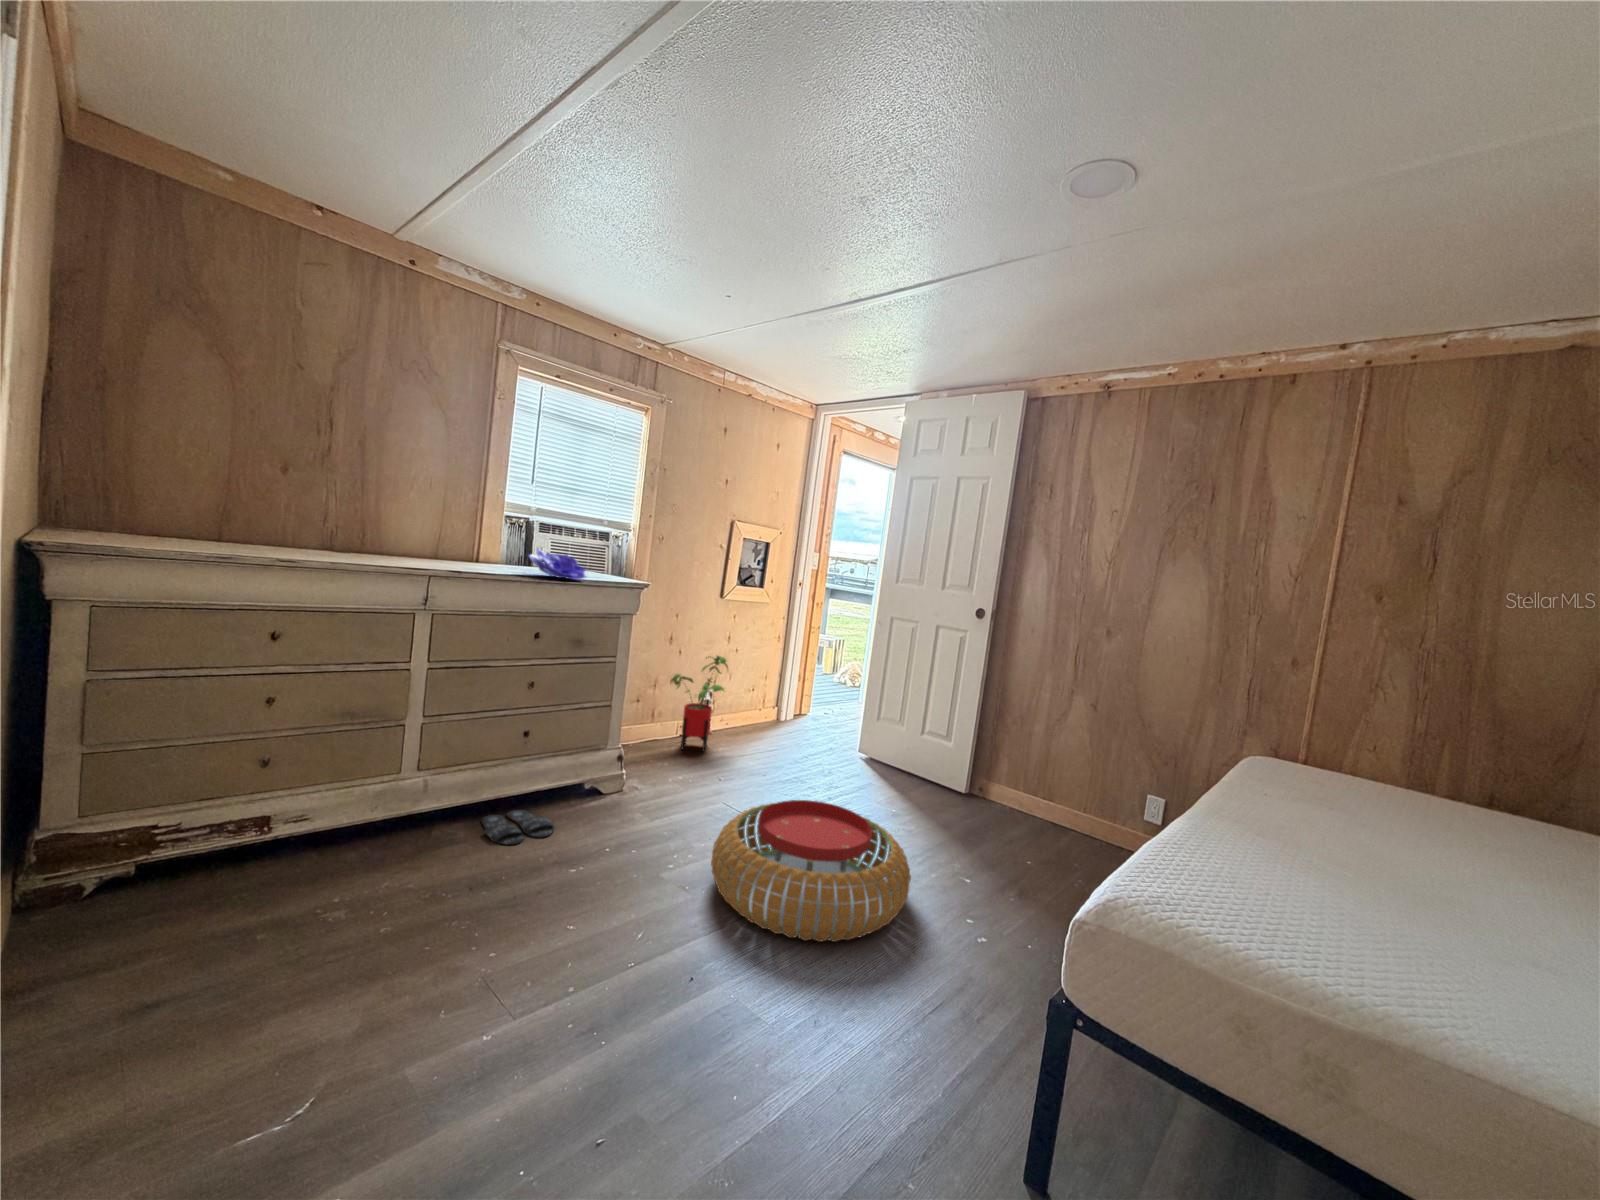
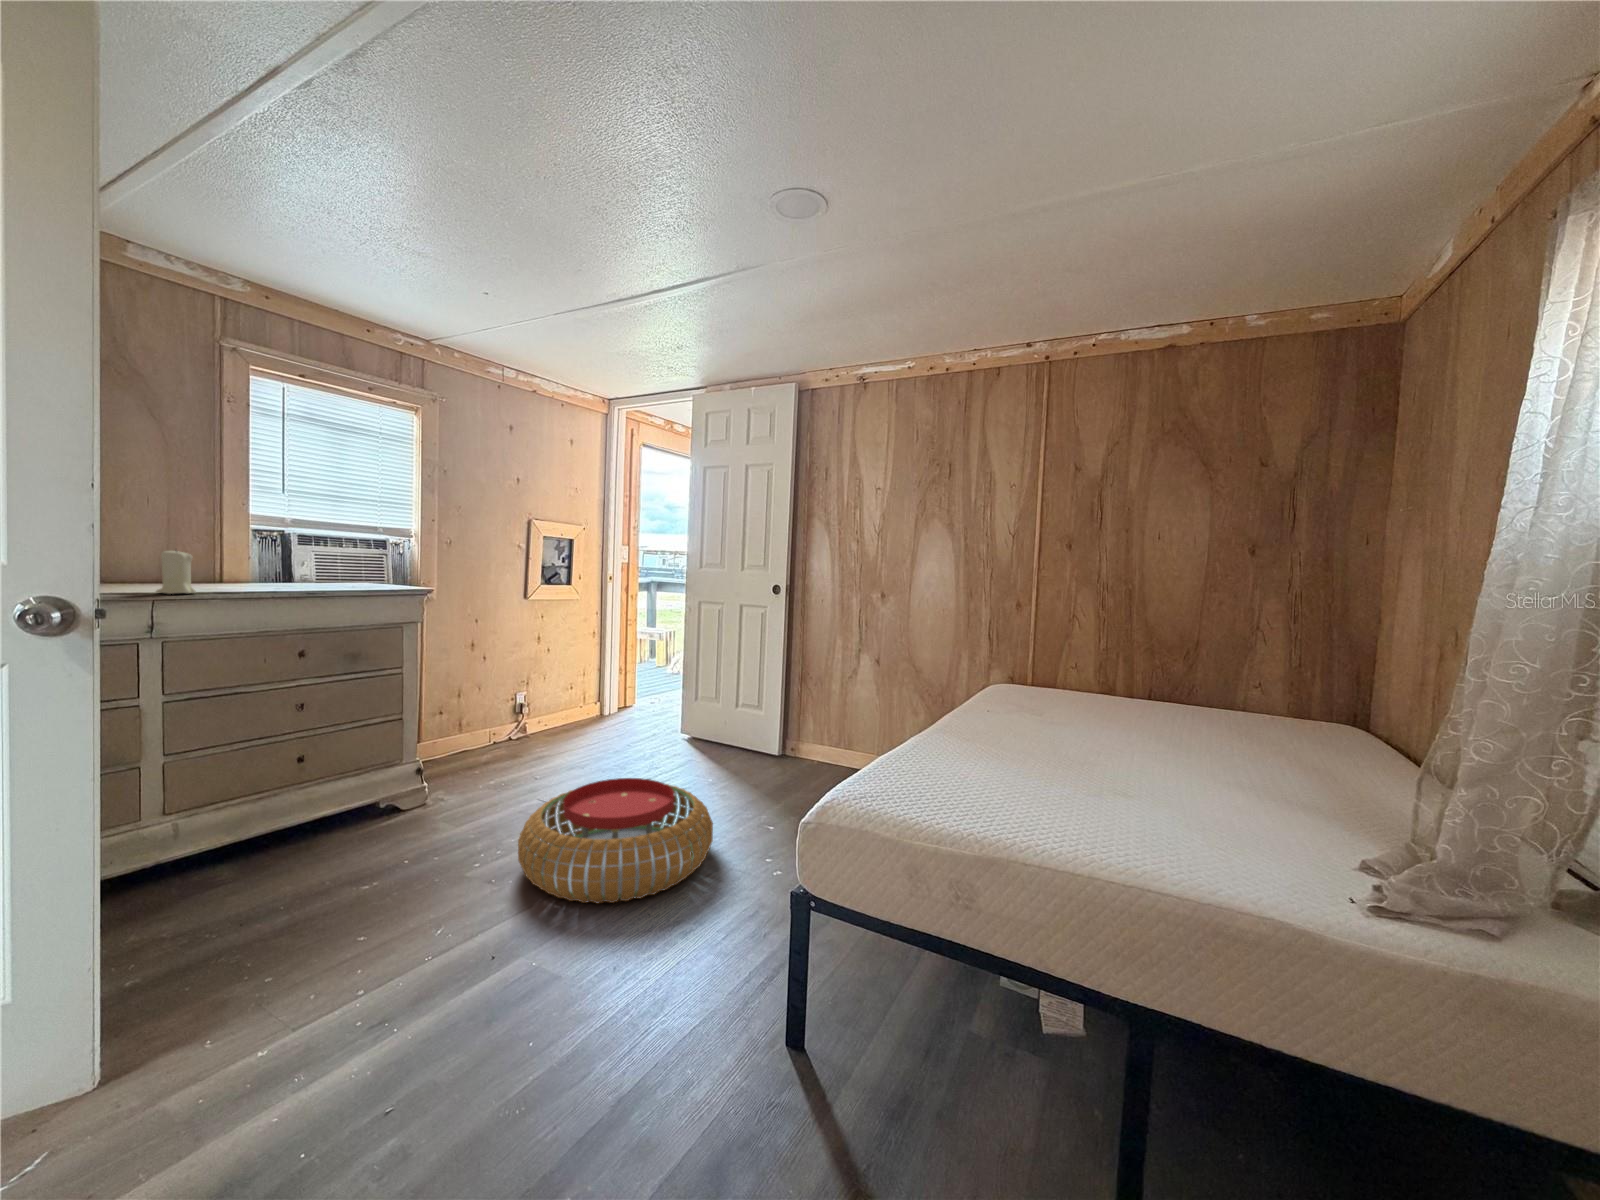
candle: none [435,530,465,571] -> present [156,550,196,594]
decorative bowl: present [528,549,586,580] -> none [278,560,357,592]
house plant: present [670,656,728,751] -> none [477,656,541,756]
slippers: present [482,810,554,845] -> none [253,841,343,879]

